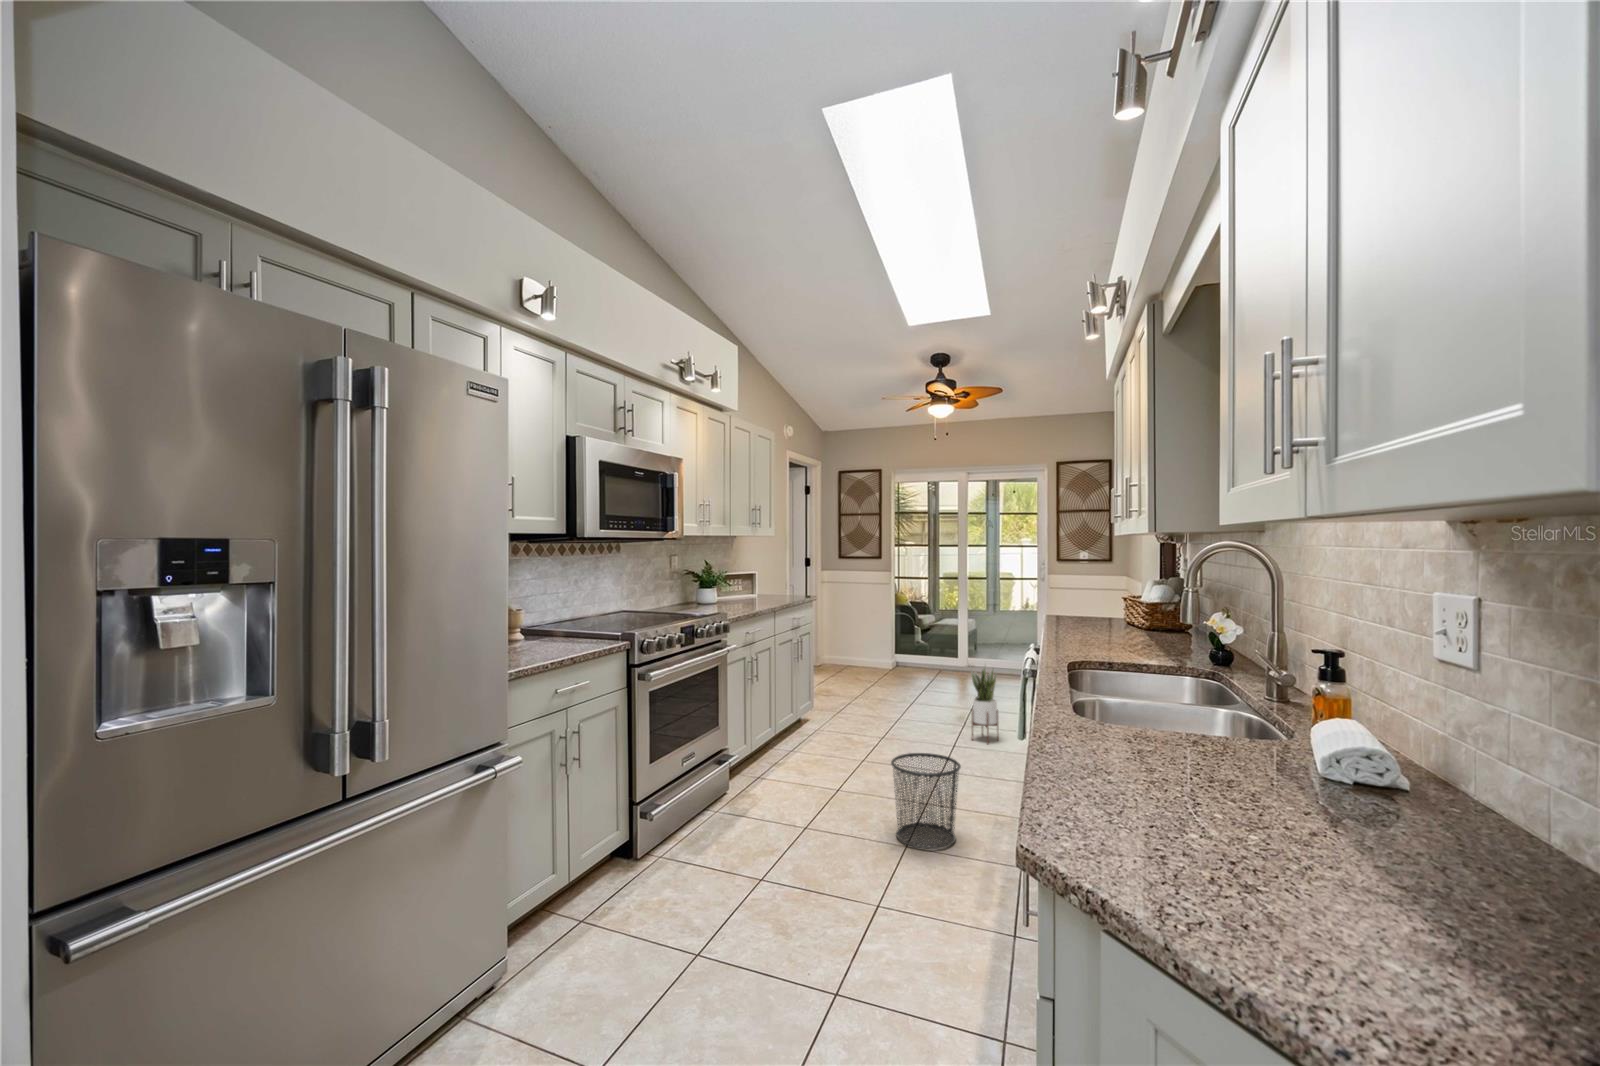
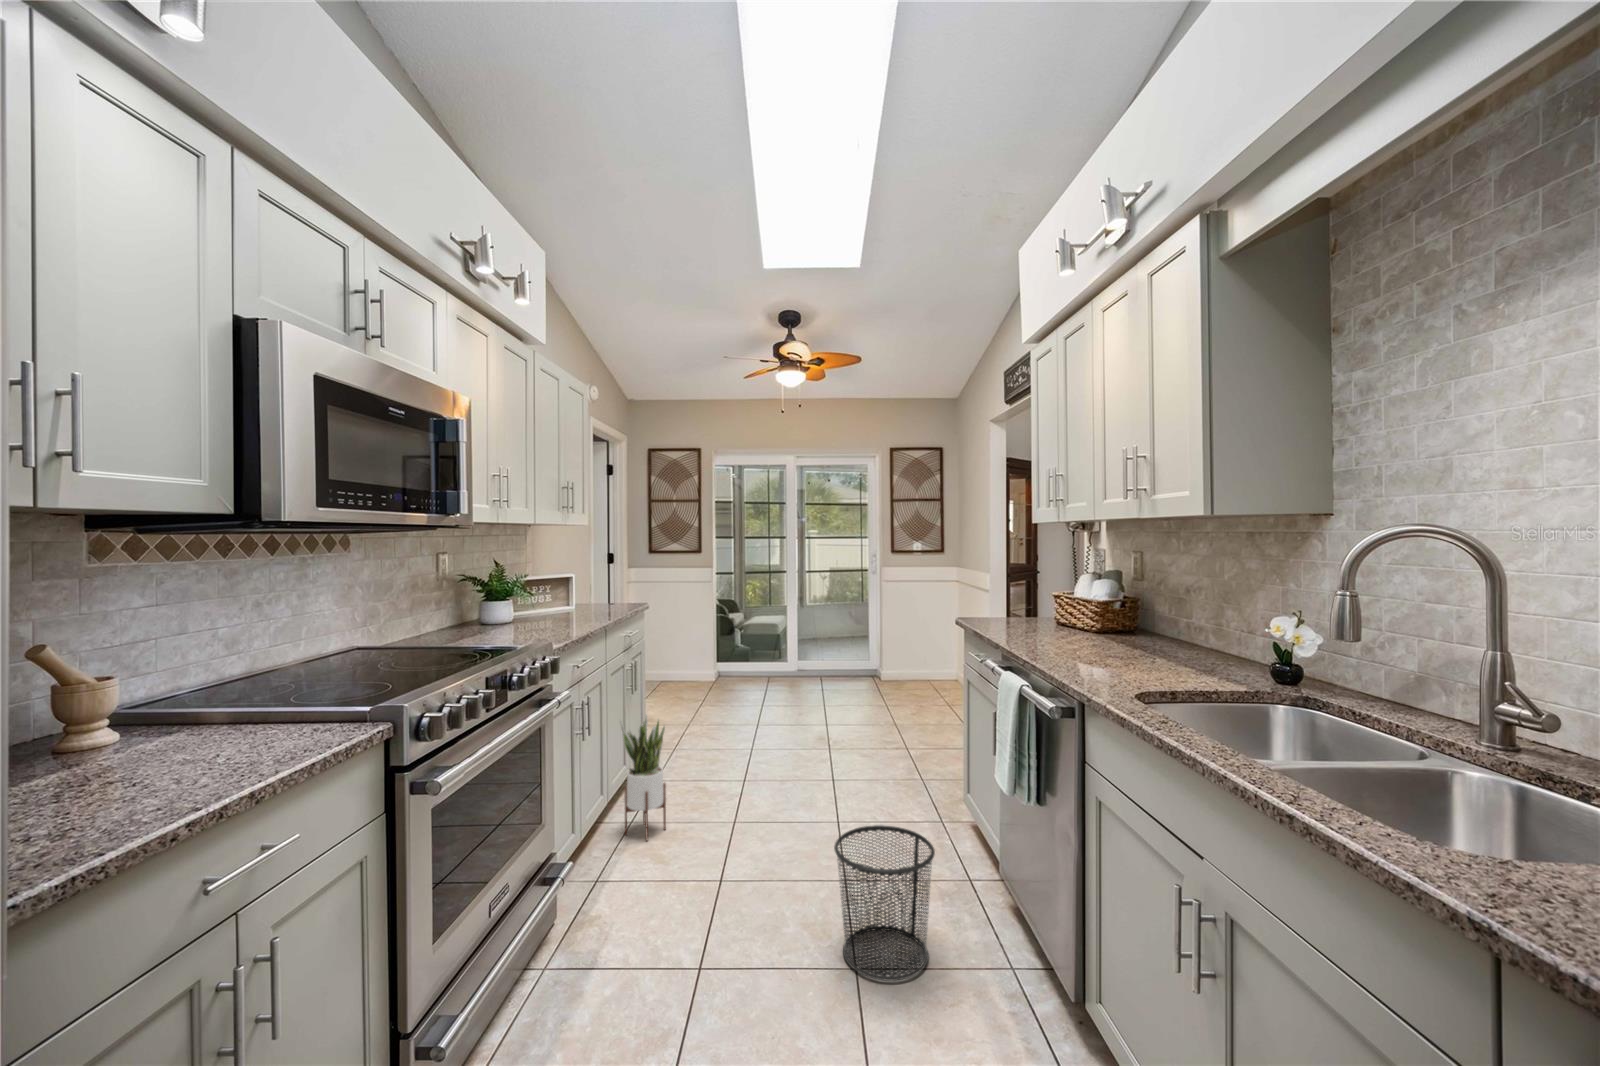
potted plant: present [971,666,998,743] -> present [620,715,666,840]

